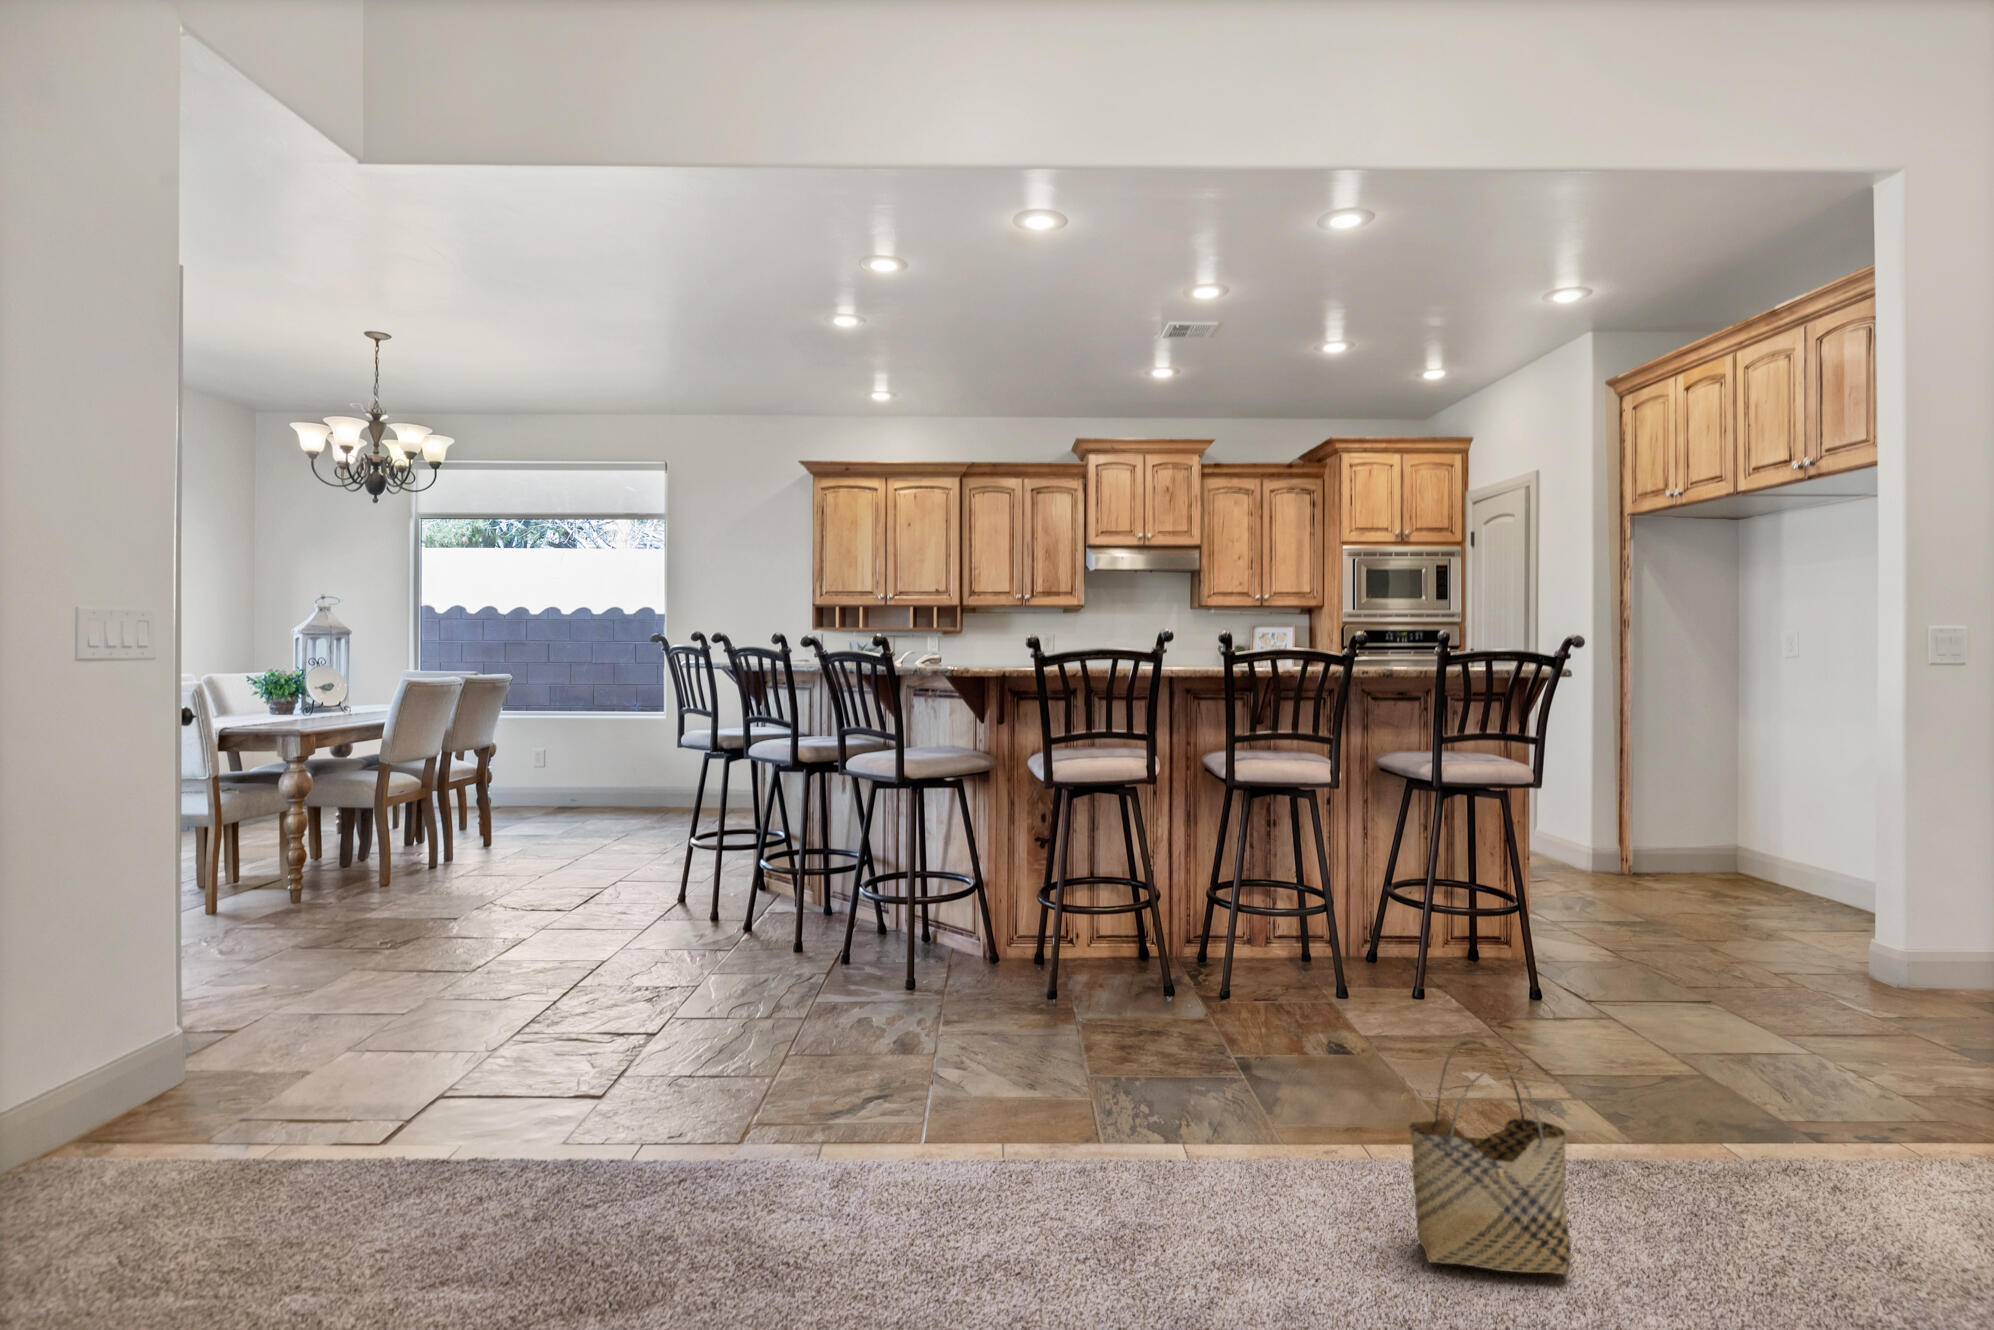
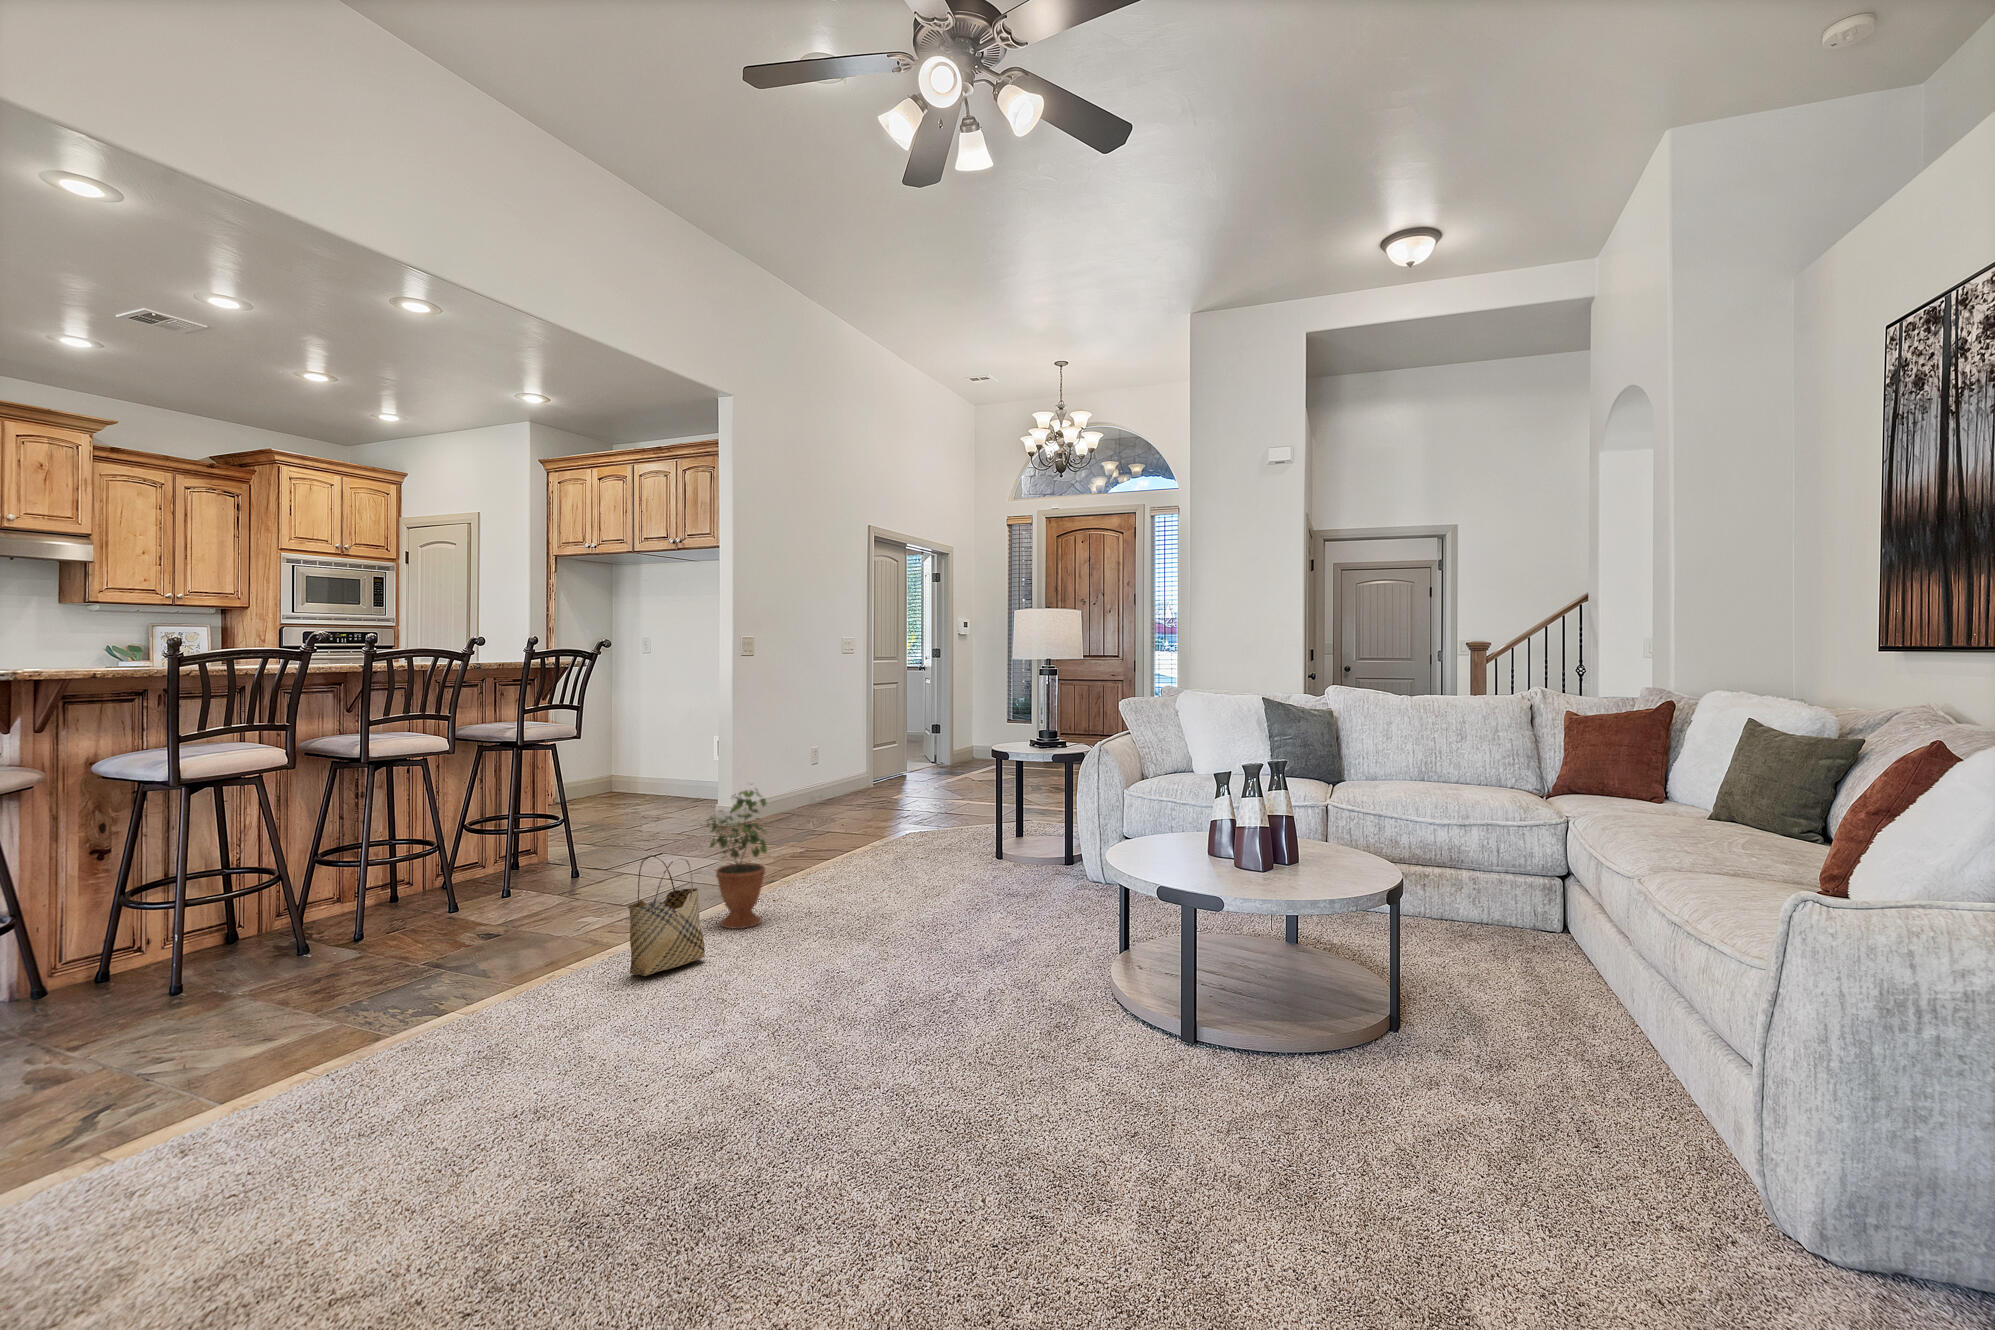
potted plant: none [1644,938,1799,1240] -> present [706,790,767,929]

